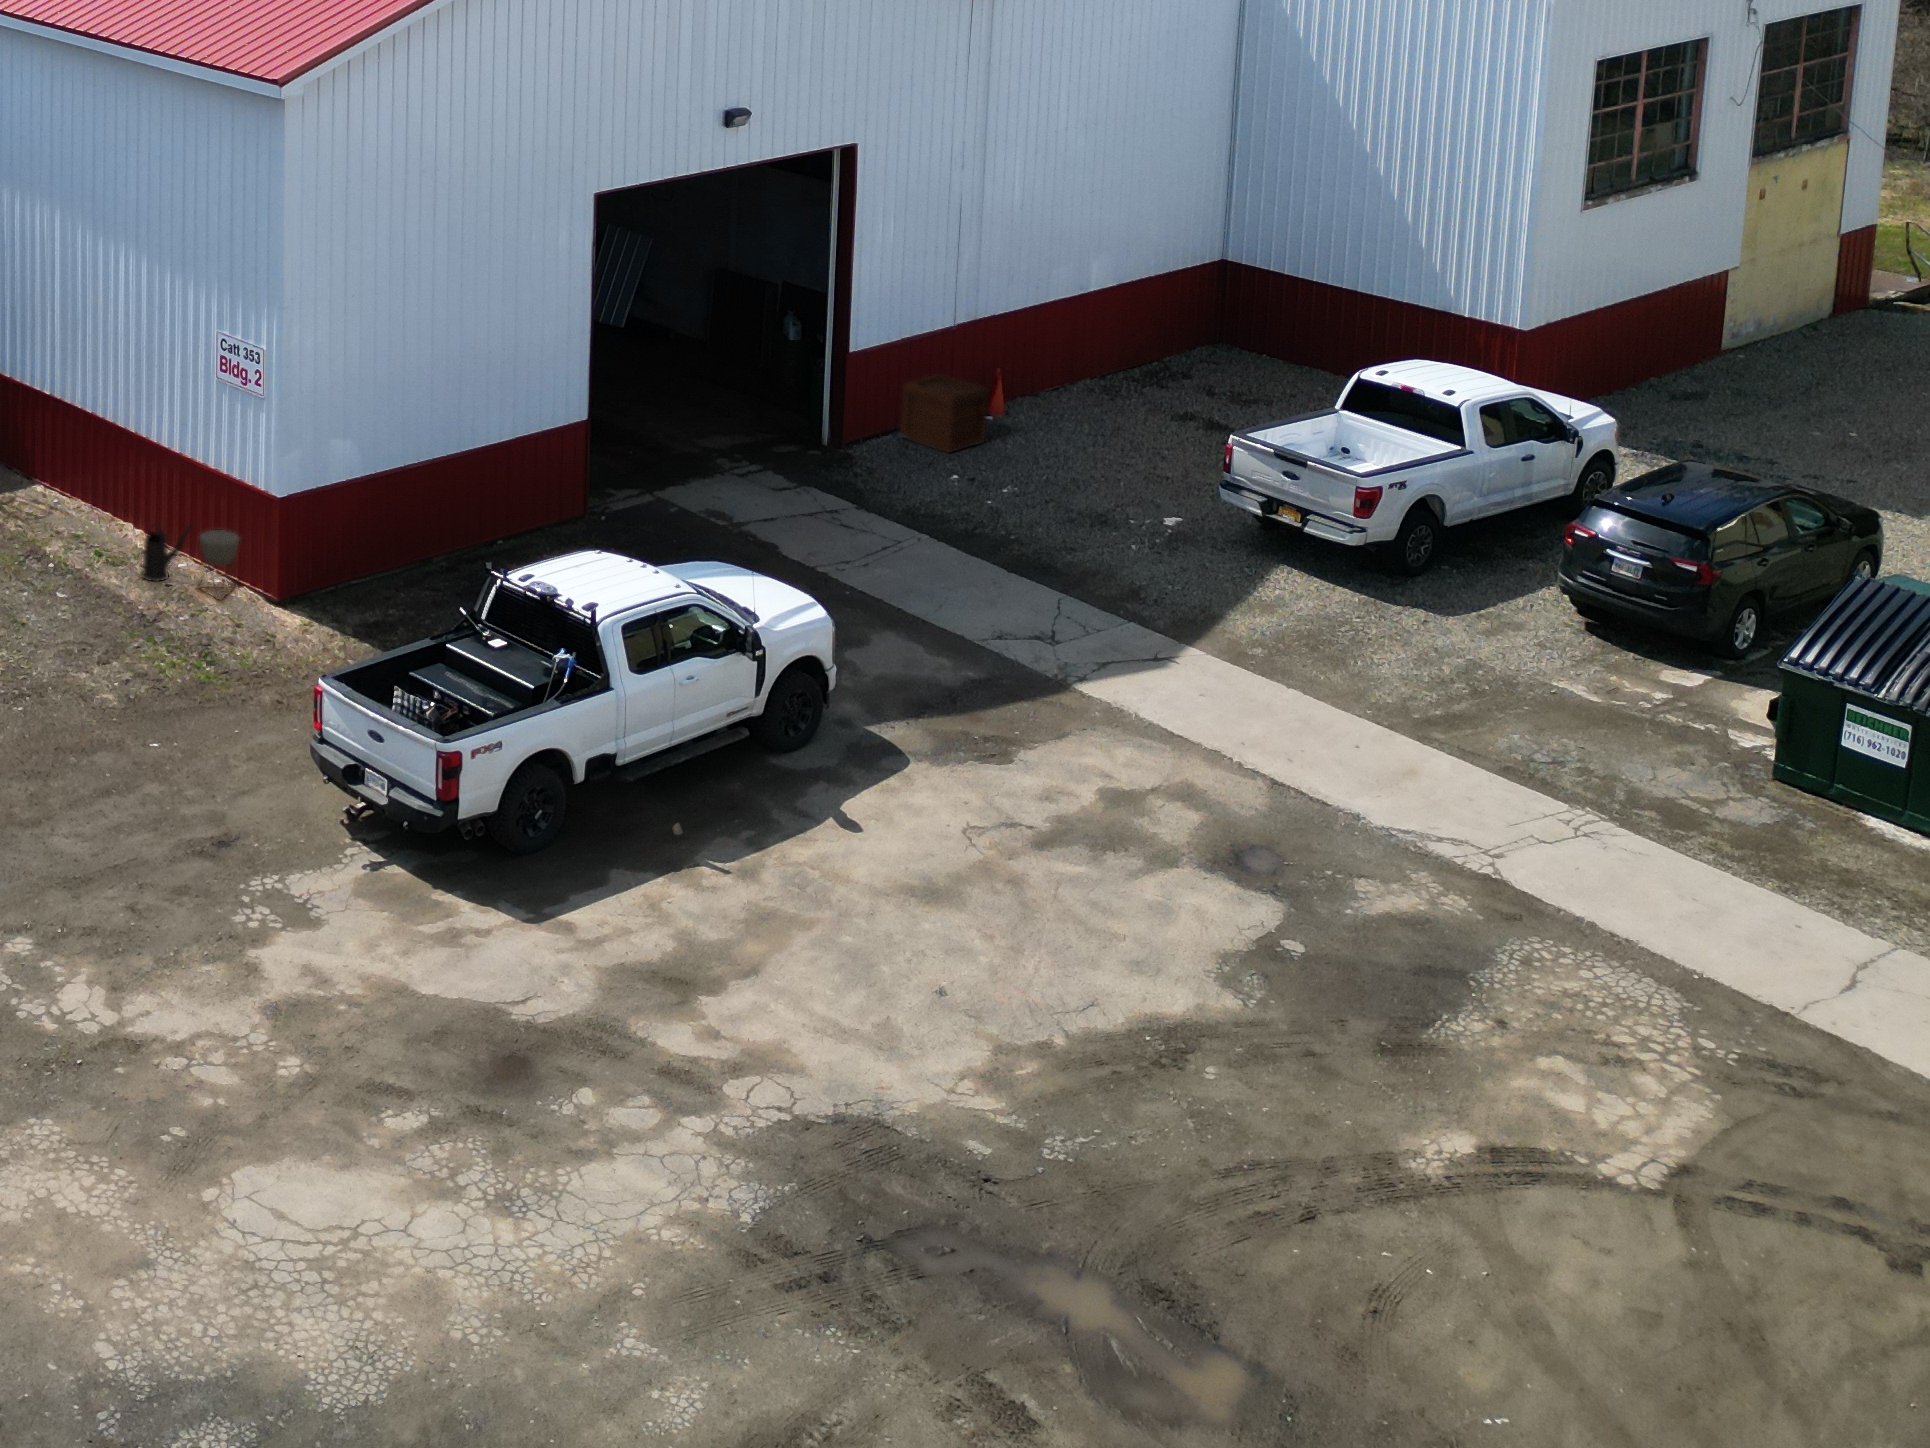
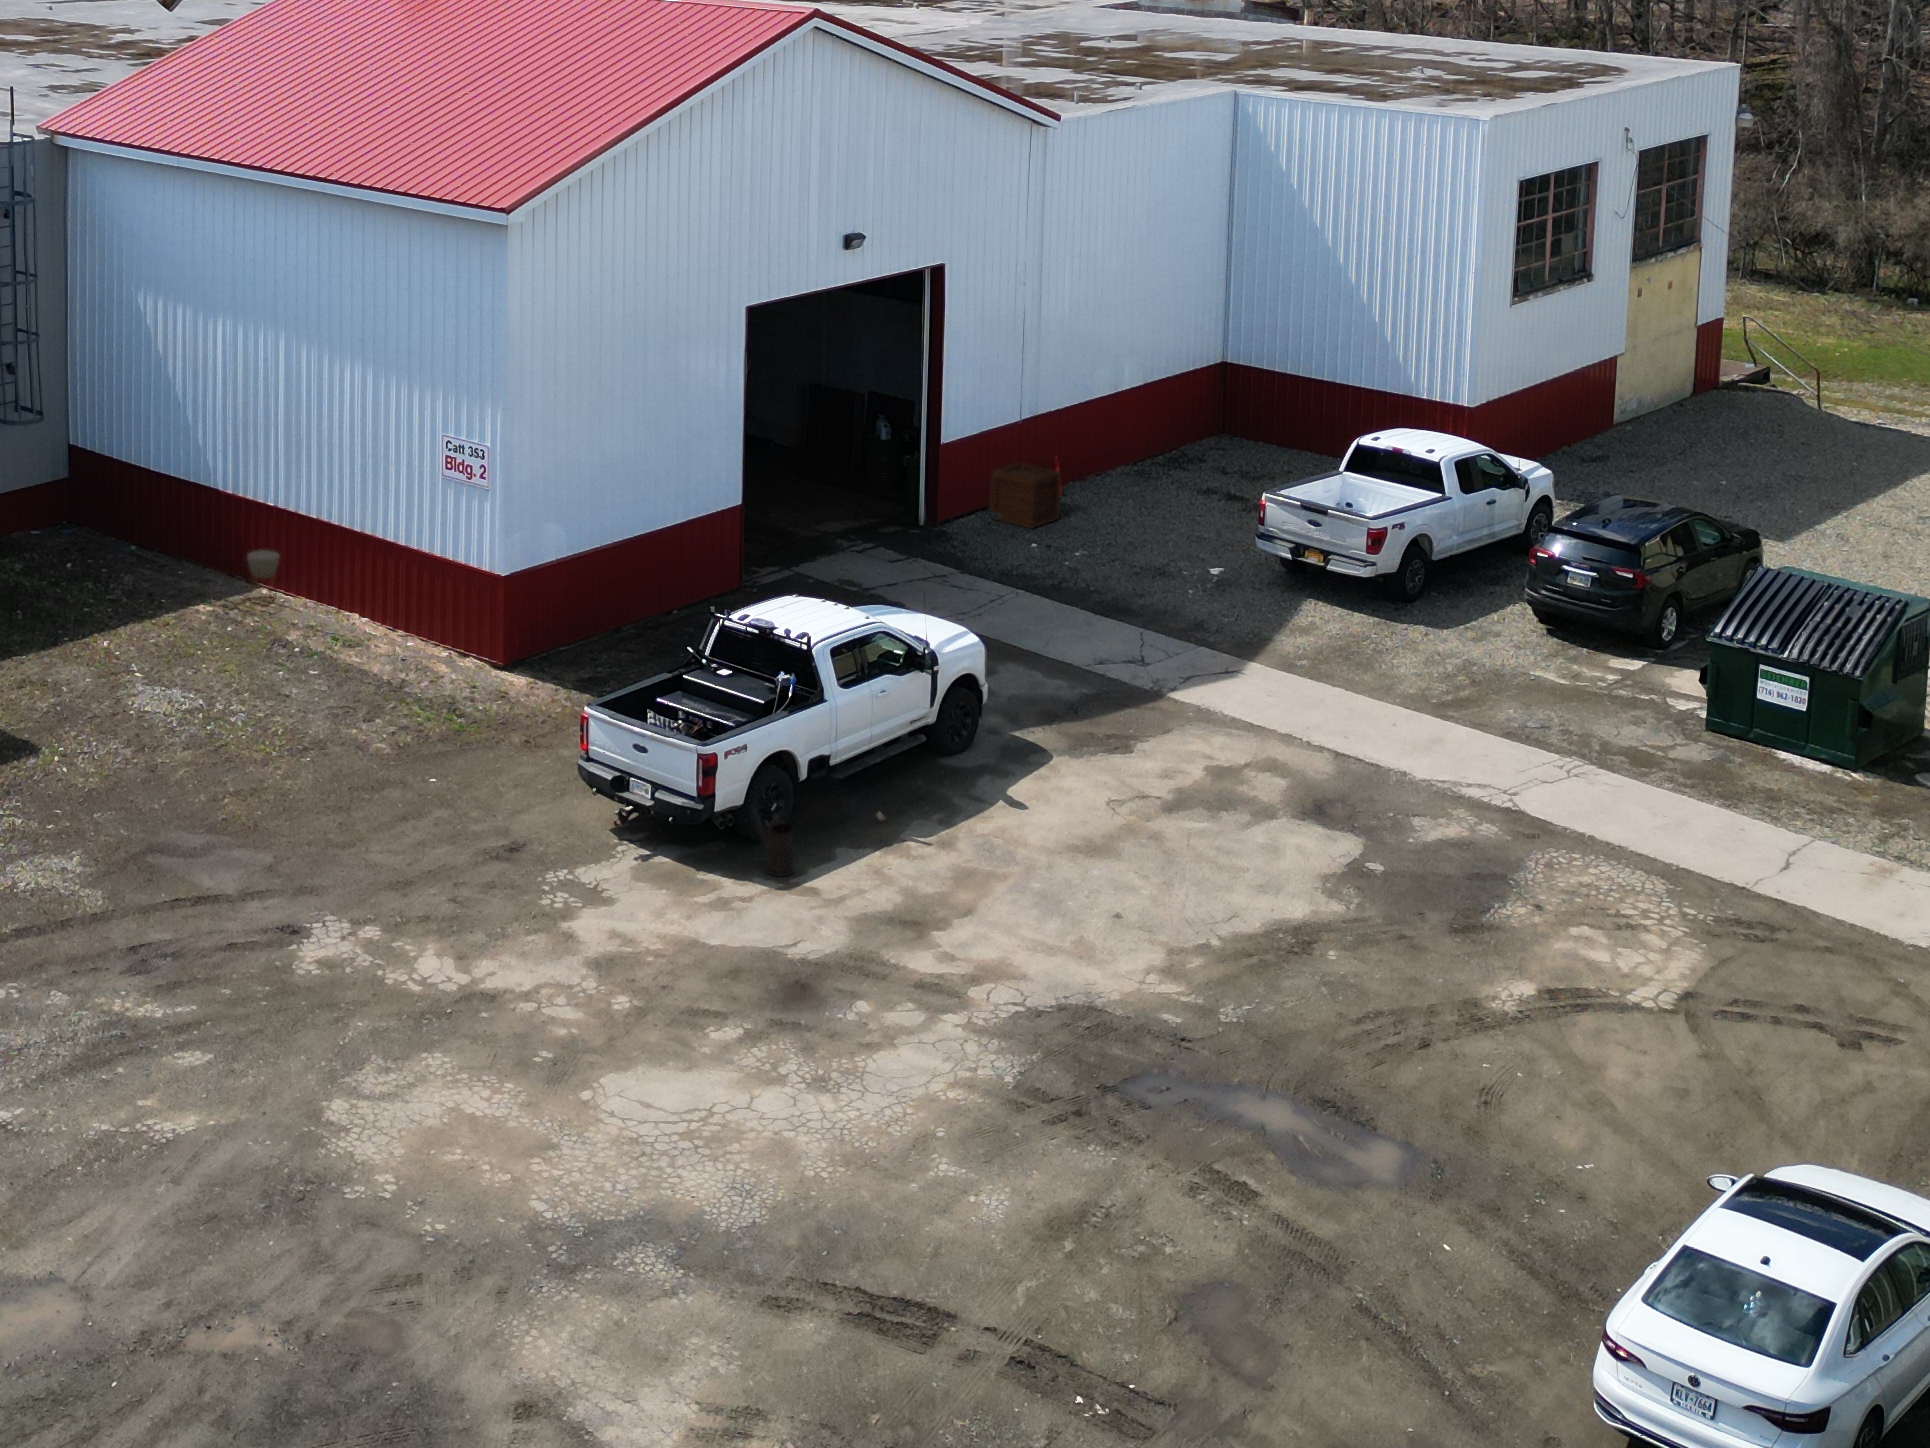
watering can: present [137,526,191,581] -> present [752,806,794,876]
planter: present [198,530,240,598] -> present [246,550,280,604]

